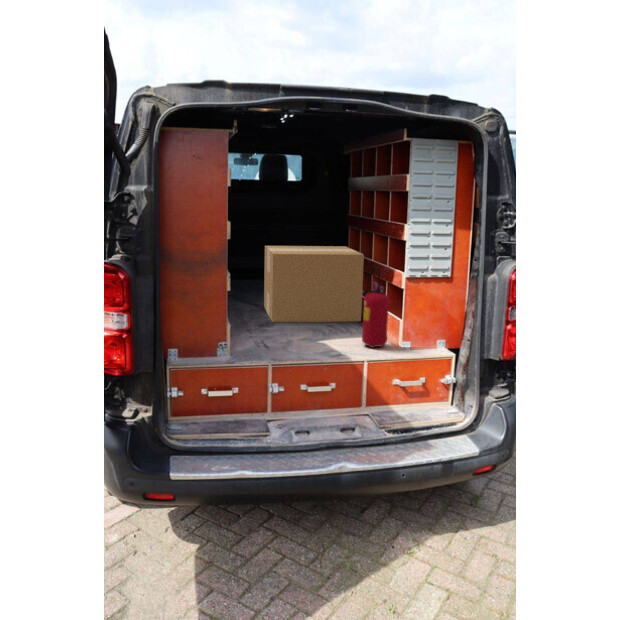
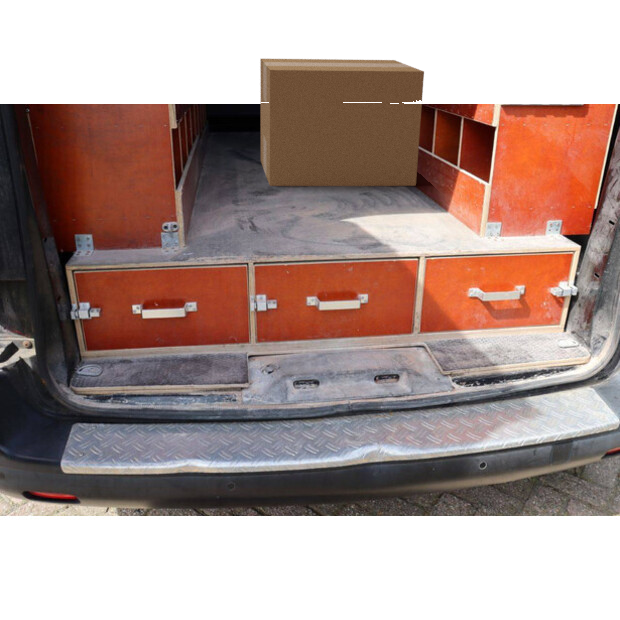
fire extinguisher: present [362,266,389,348] -> none [416,88,465,232]

